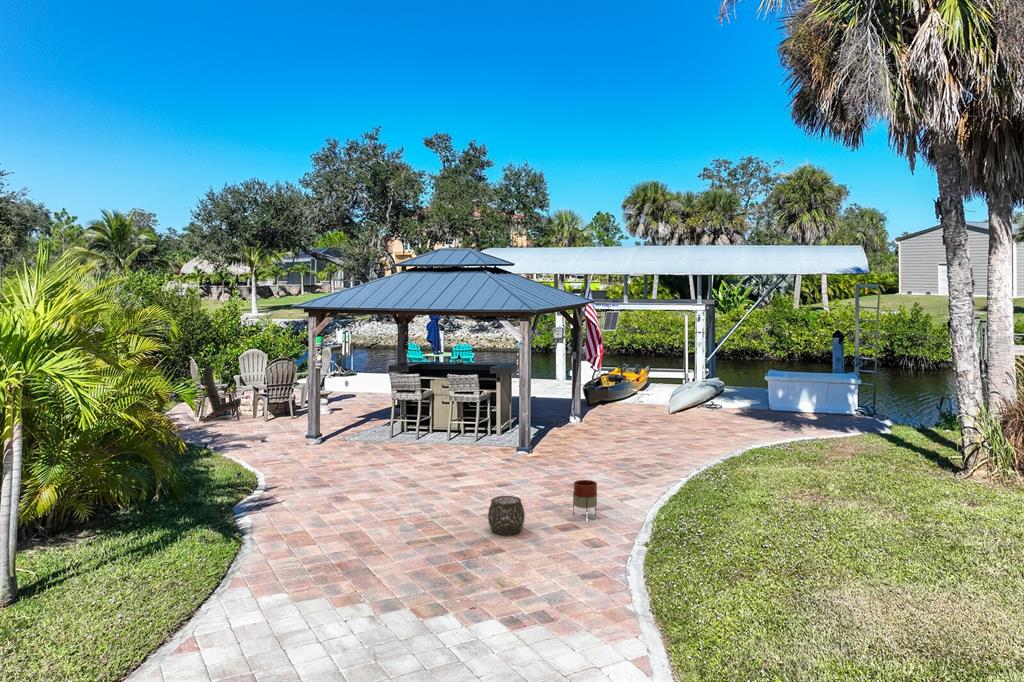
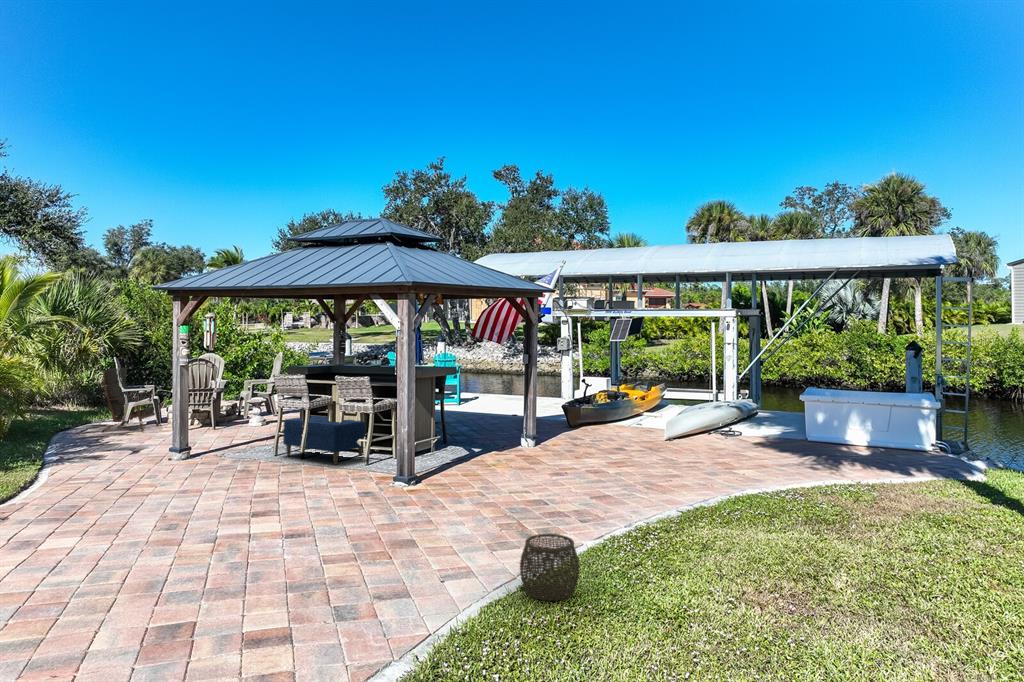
bench: none [402,404,470,441] -> present [283,416,366,465]
planter: present [573,480,597,514] -> none [291,544,340,629]
woven basket: present [488,496,525,535] -> present [520,534,580,601]

